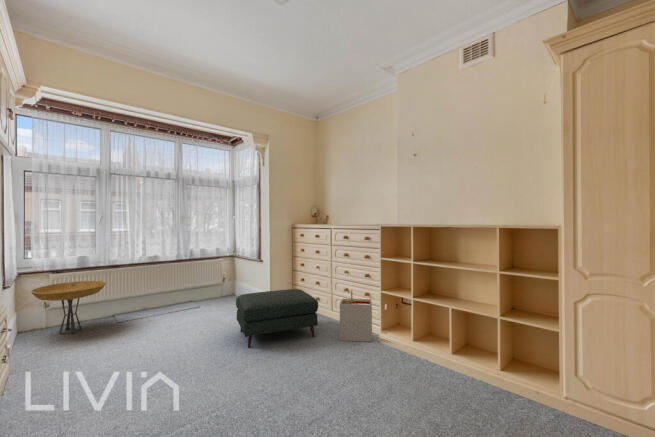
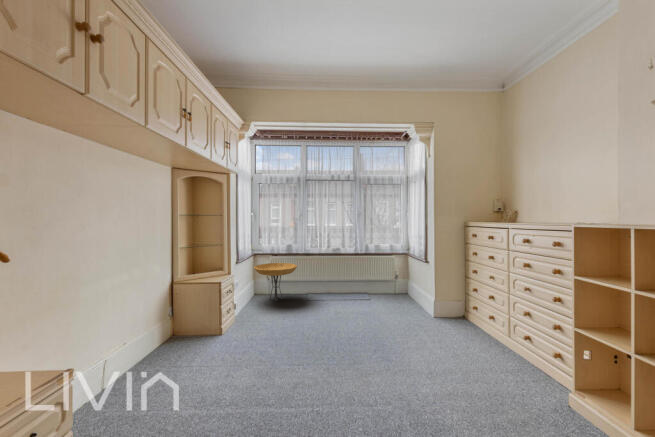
ottoman: present [236,289,318,348] -> none [376,296,474,369]
storage bin: present [340,290,372,342] -> none [504,320,570,411]

